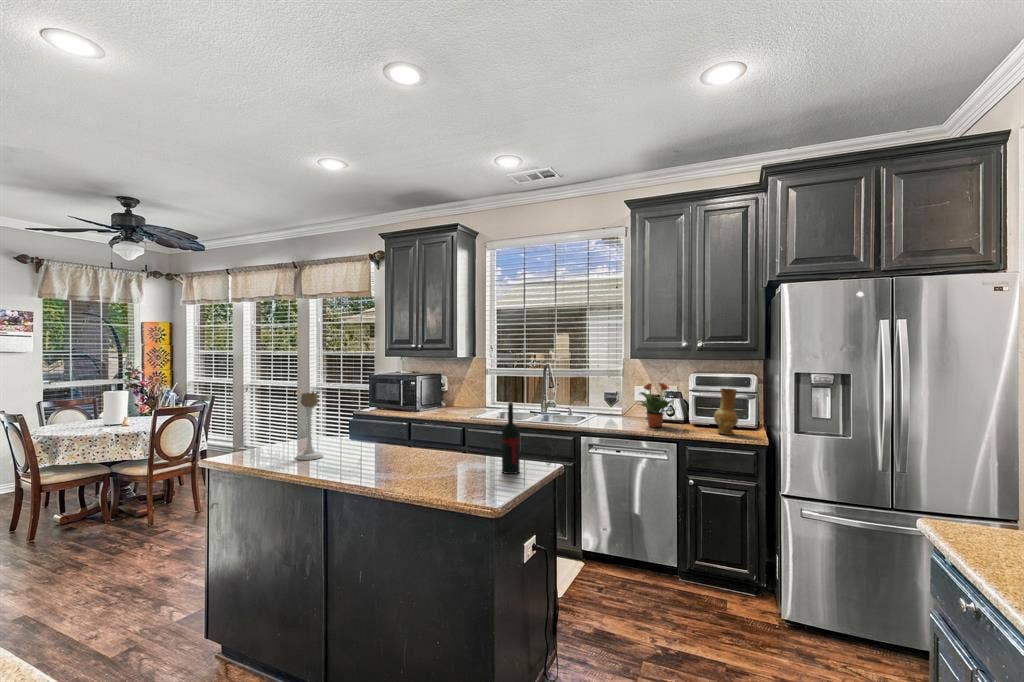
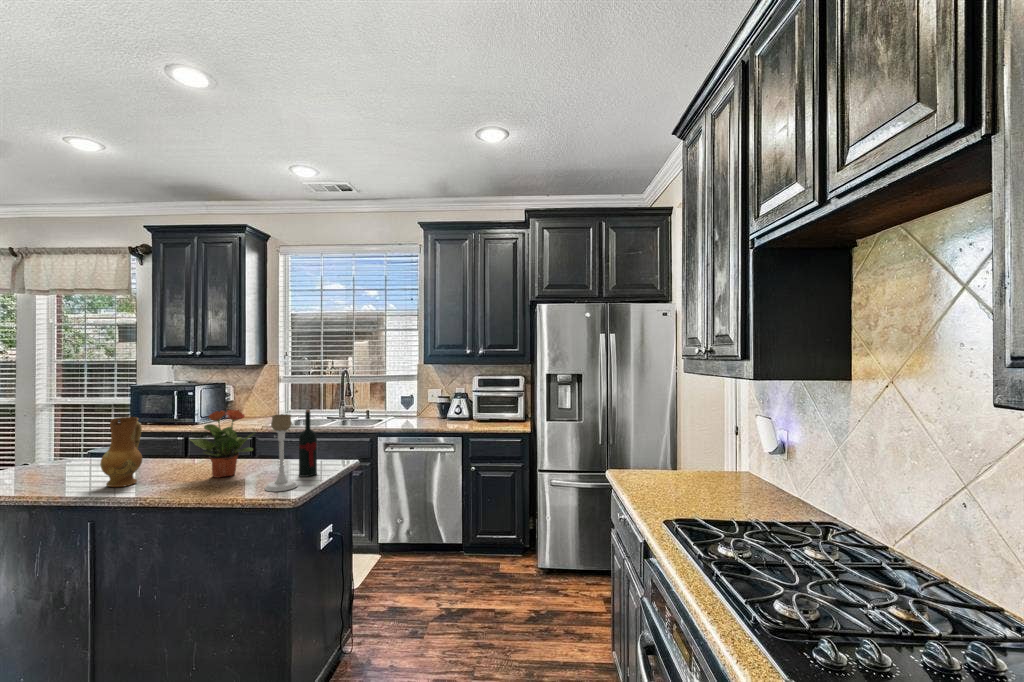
potted plant: present [639,383,674,427] -> present [189,410,253,478]
ceramic jug: present [714,388,738,435] -> present [100,417,143,487]
candle holder: present [295,393,323,460] -> present [265,414,297,492]

